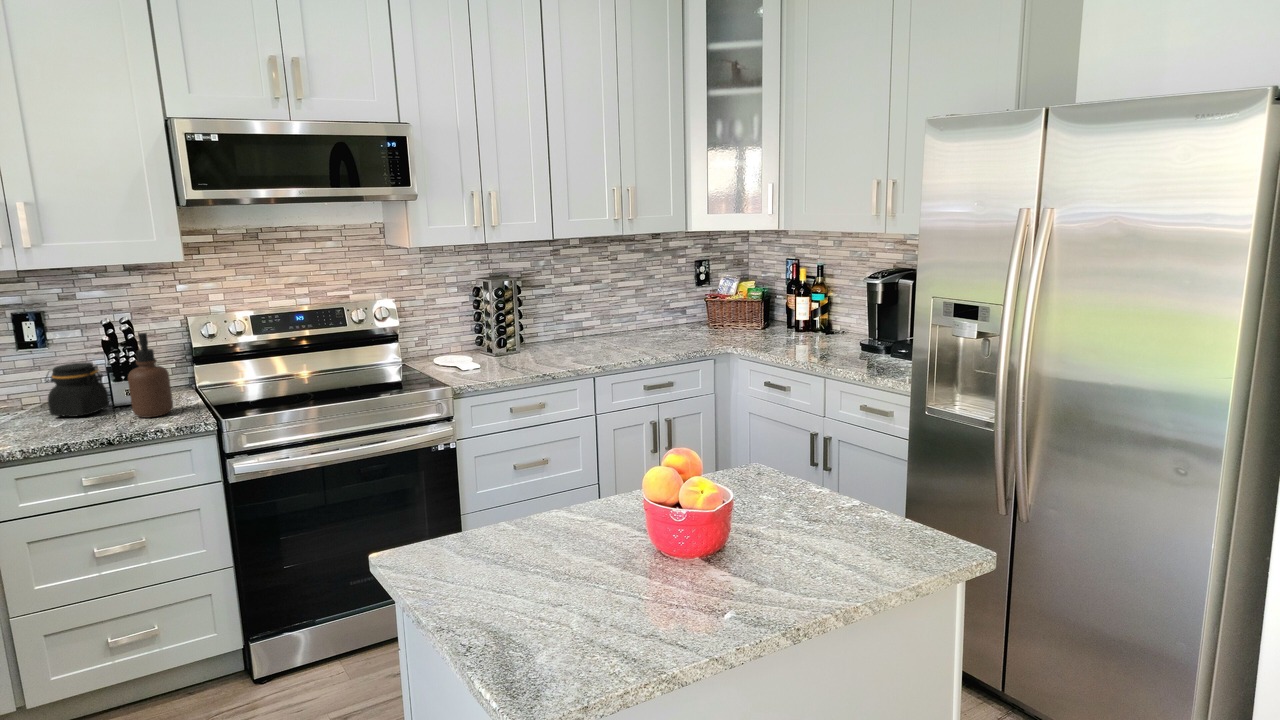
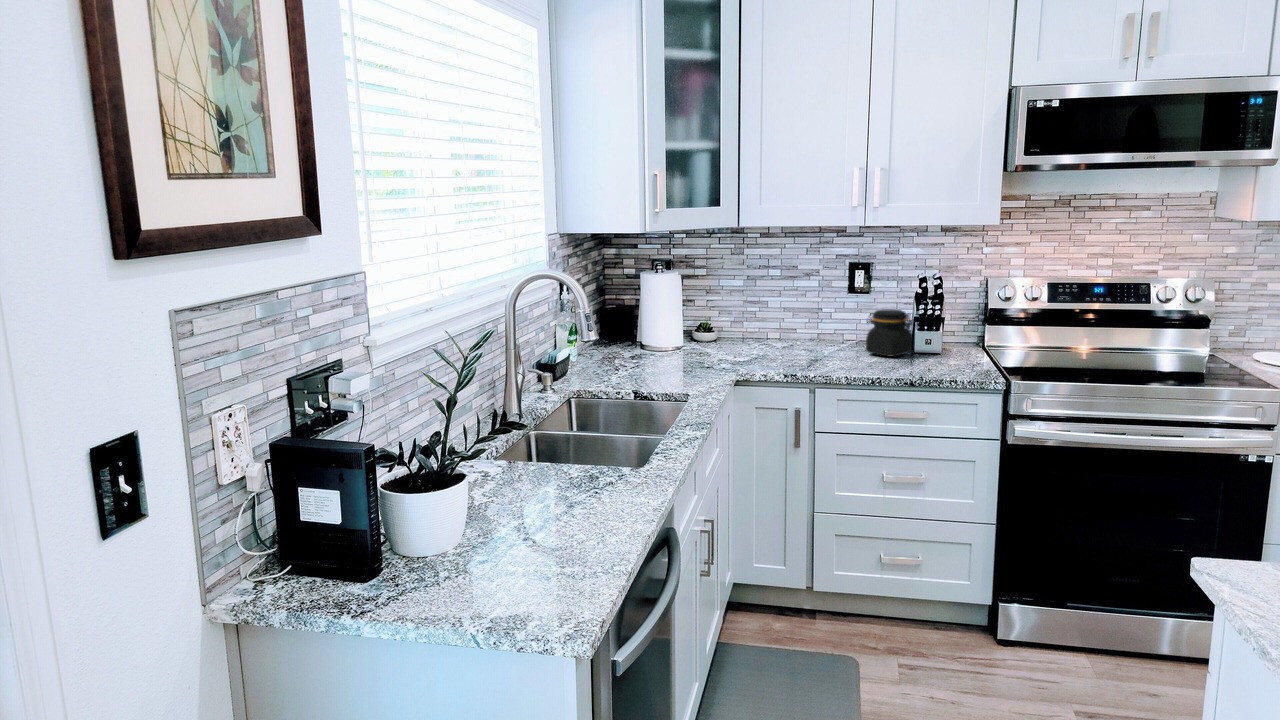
soap dispenser: present [128,333,173,418] -> none [932,289,969,368]

